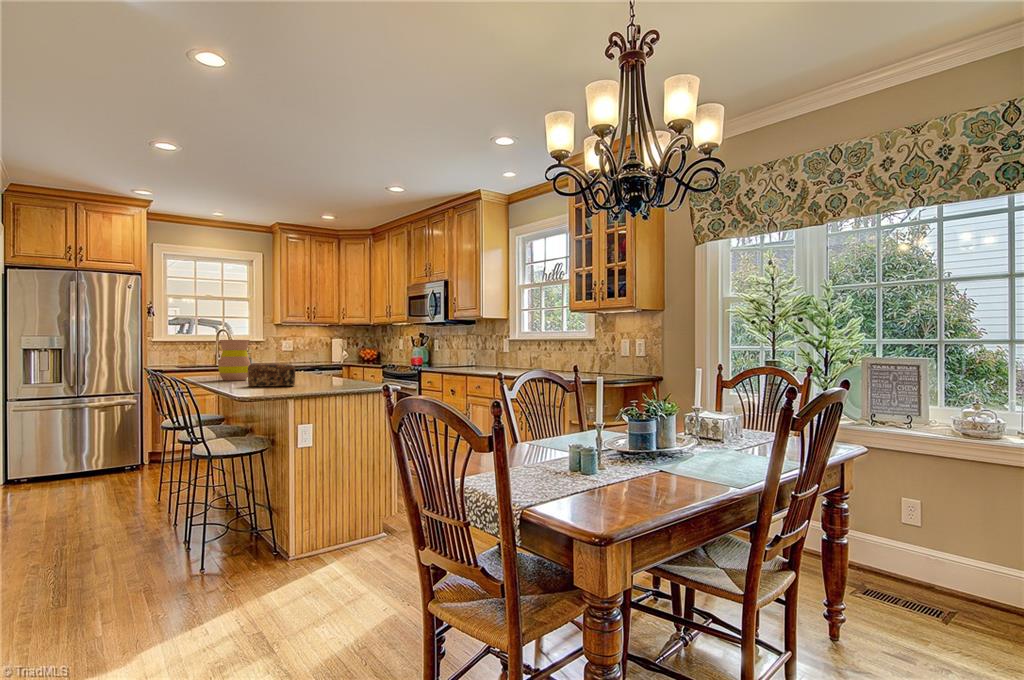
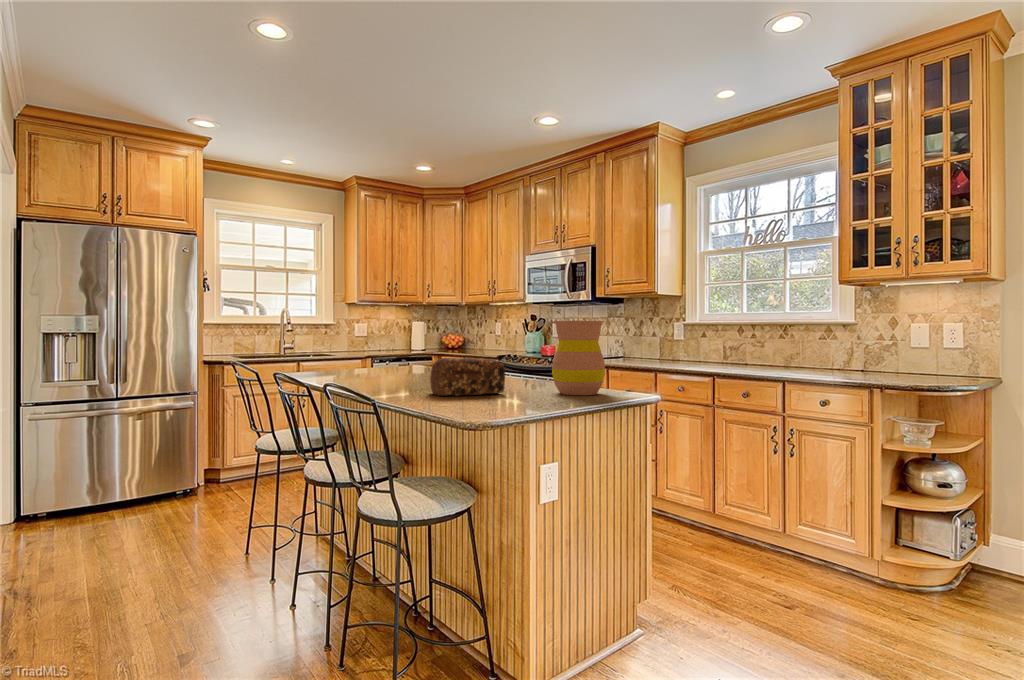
vase: present [218,340,250,381] -> present [552,321,605,395]

